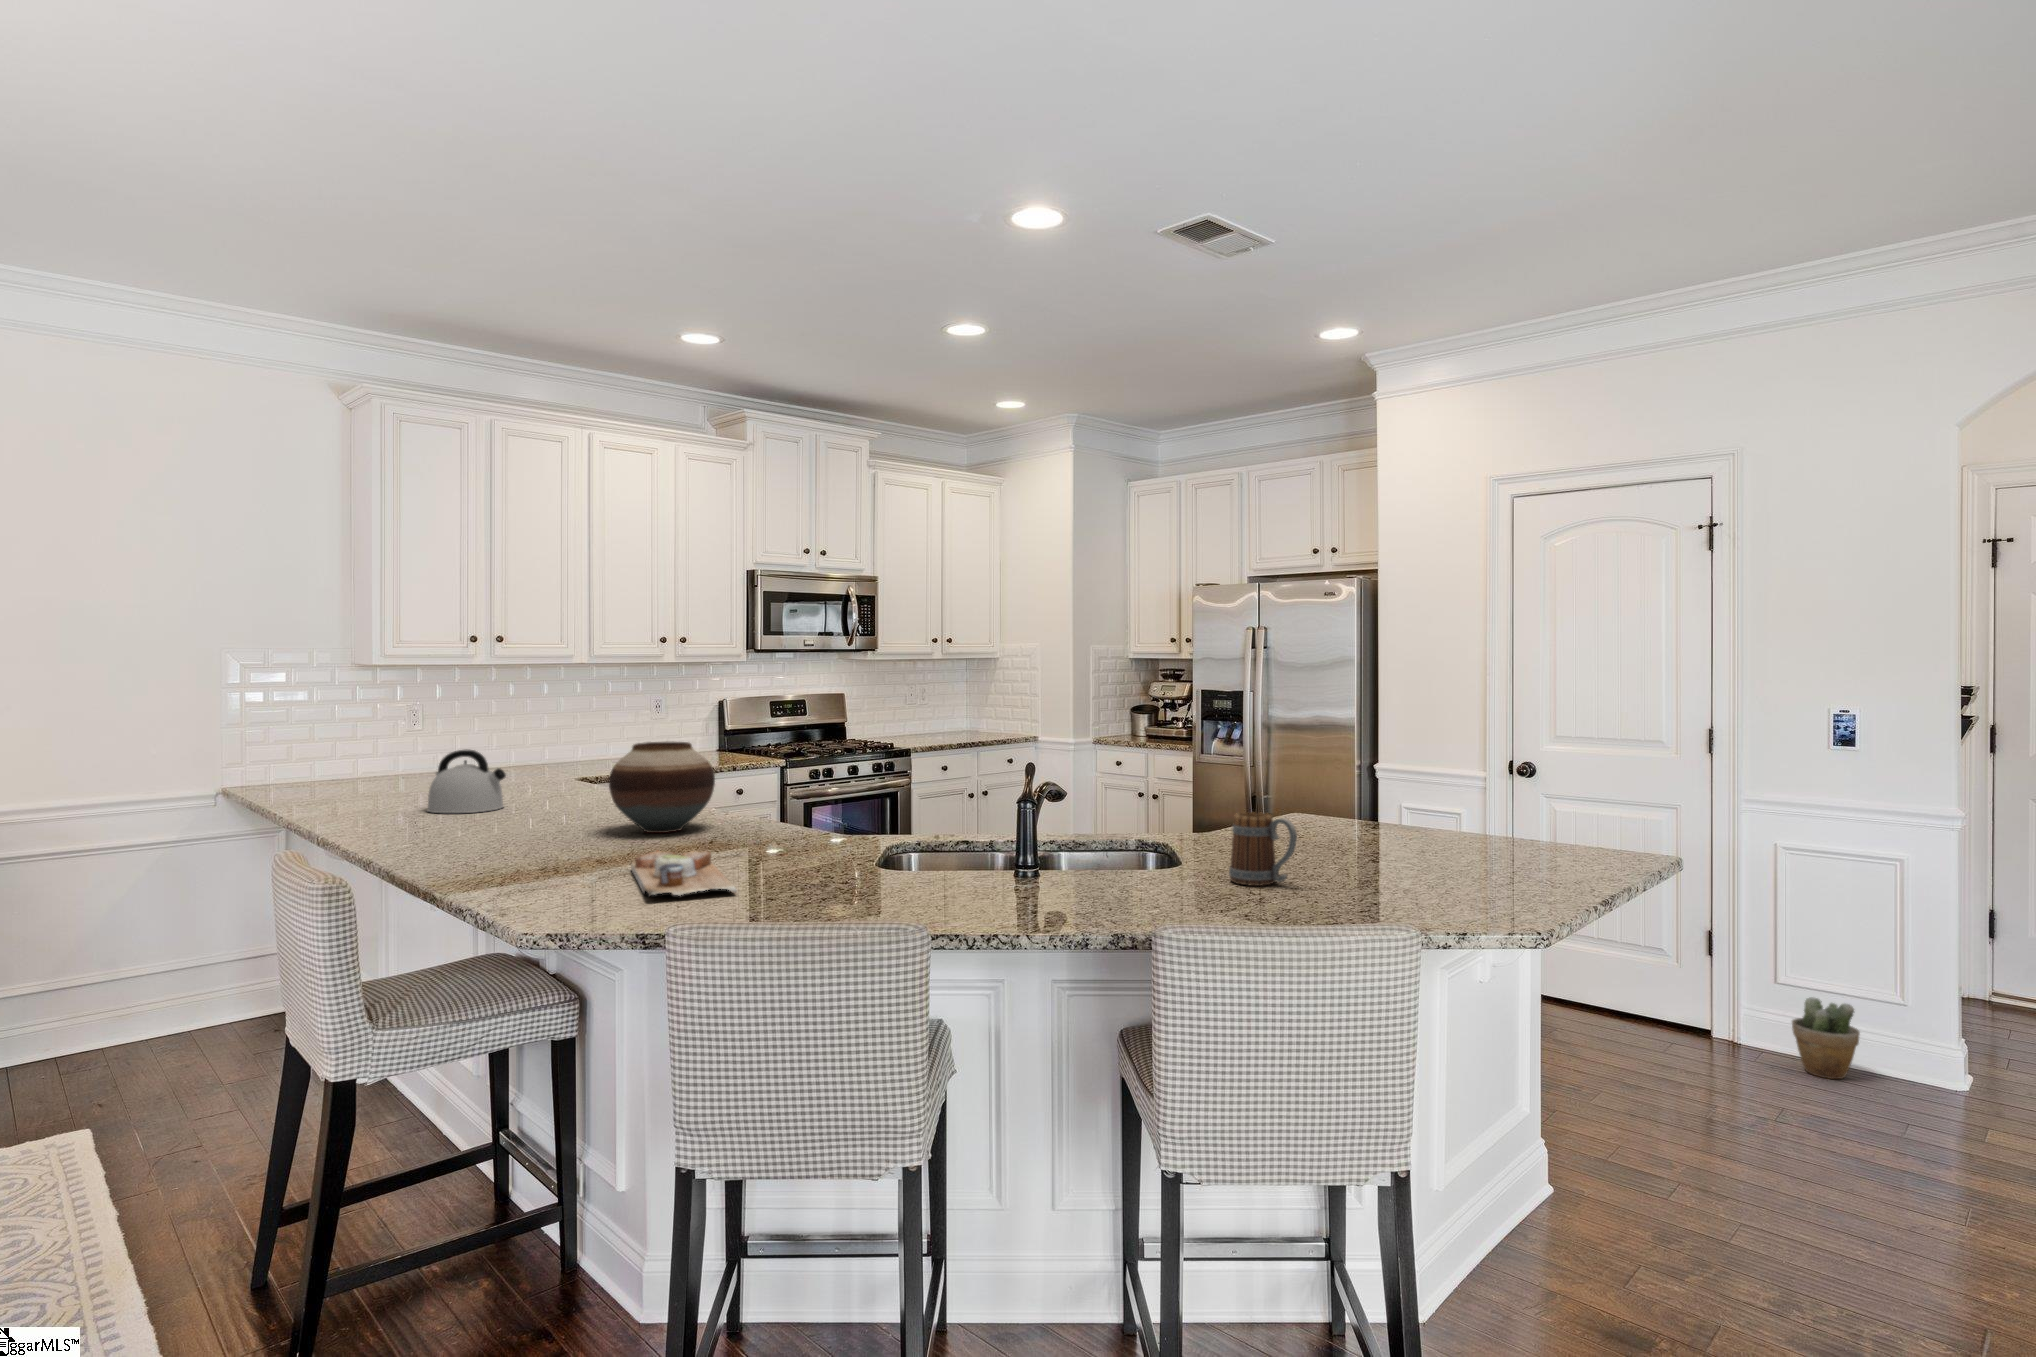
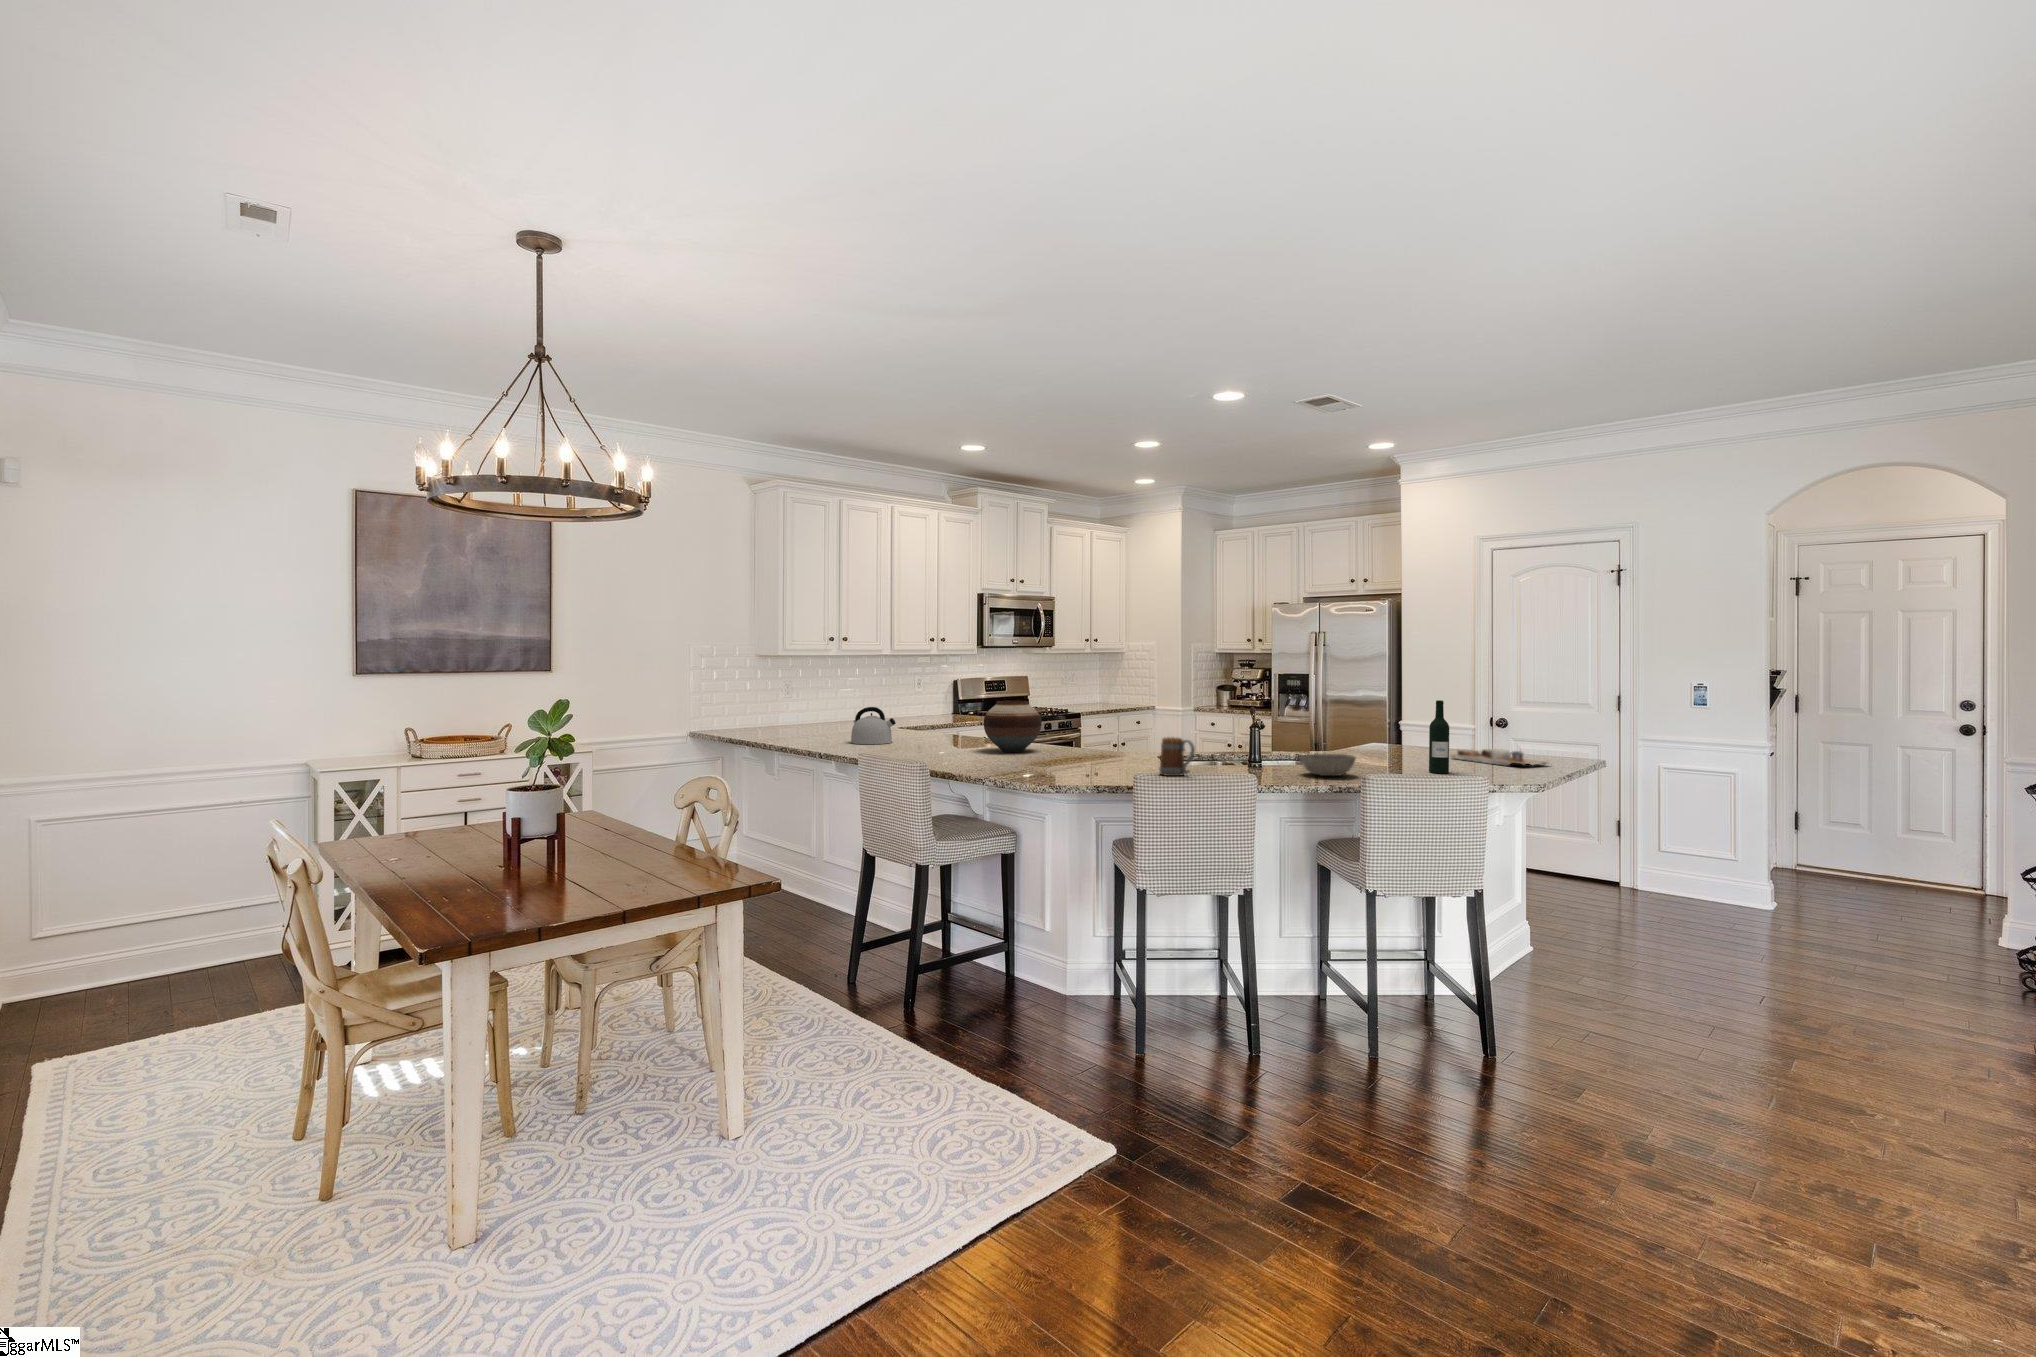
wine bottle: none [1355,751,1392,893] -> present [1429,700,1449,774]
mug: present [1229,812,1297,886] -> present [1159,737,1195,776]
cutting board: present [631,850,737,896] -> present [1451,749,1550,766]
bowl: none [1097,853,1205,902] -> present [1299,754,1356,776]
potted plant: present [1792,997,1860,1079] -> none [1667,857,1707,904]

